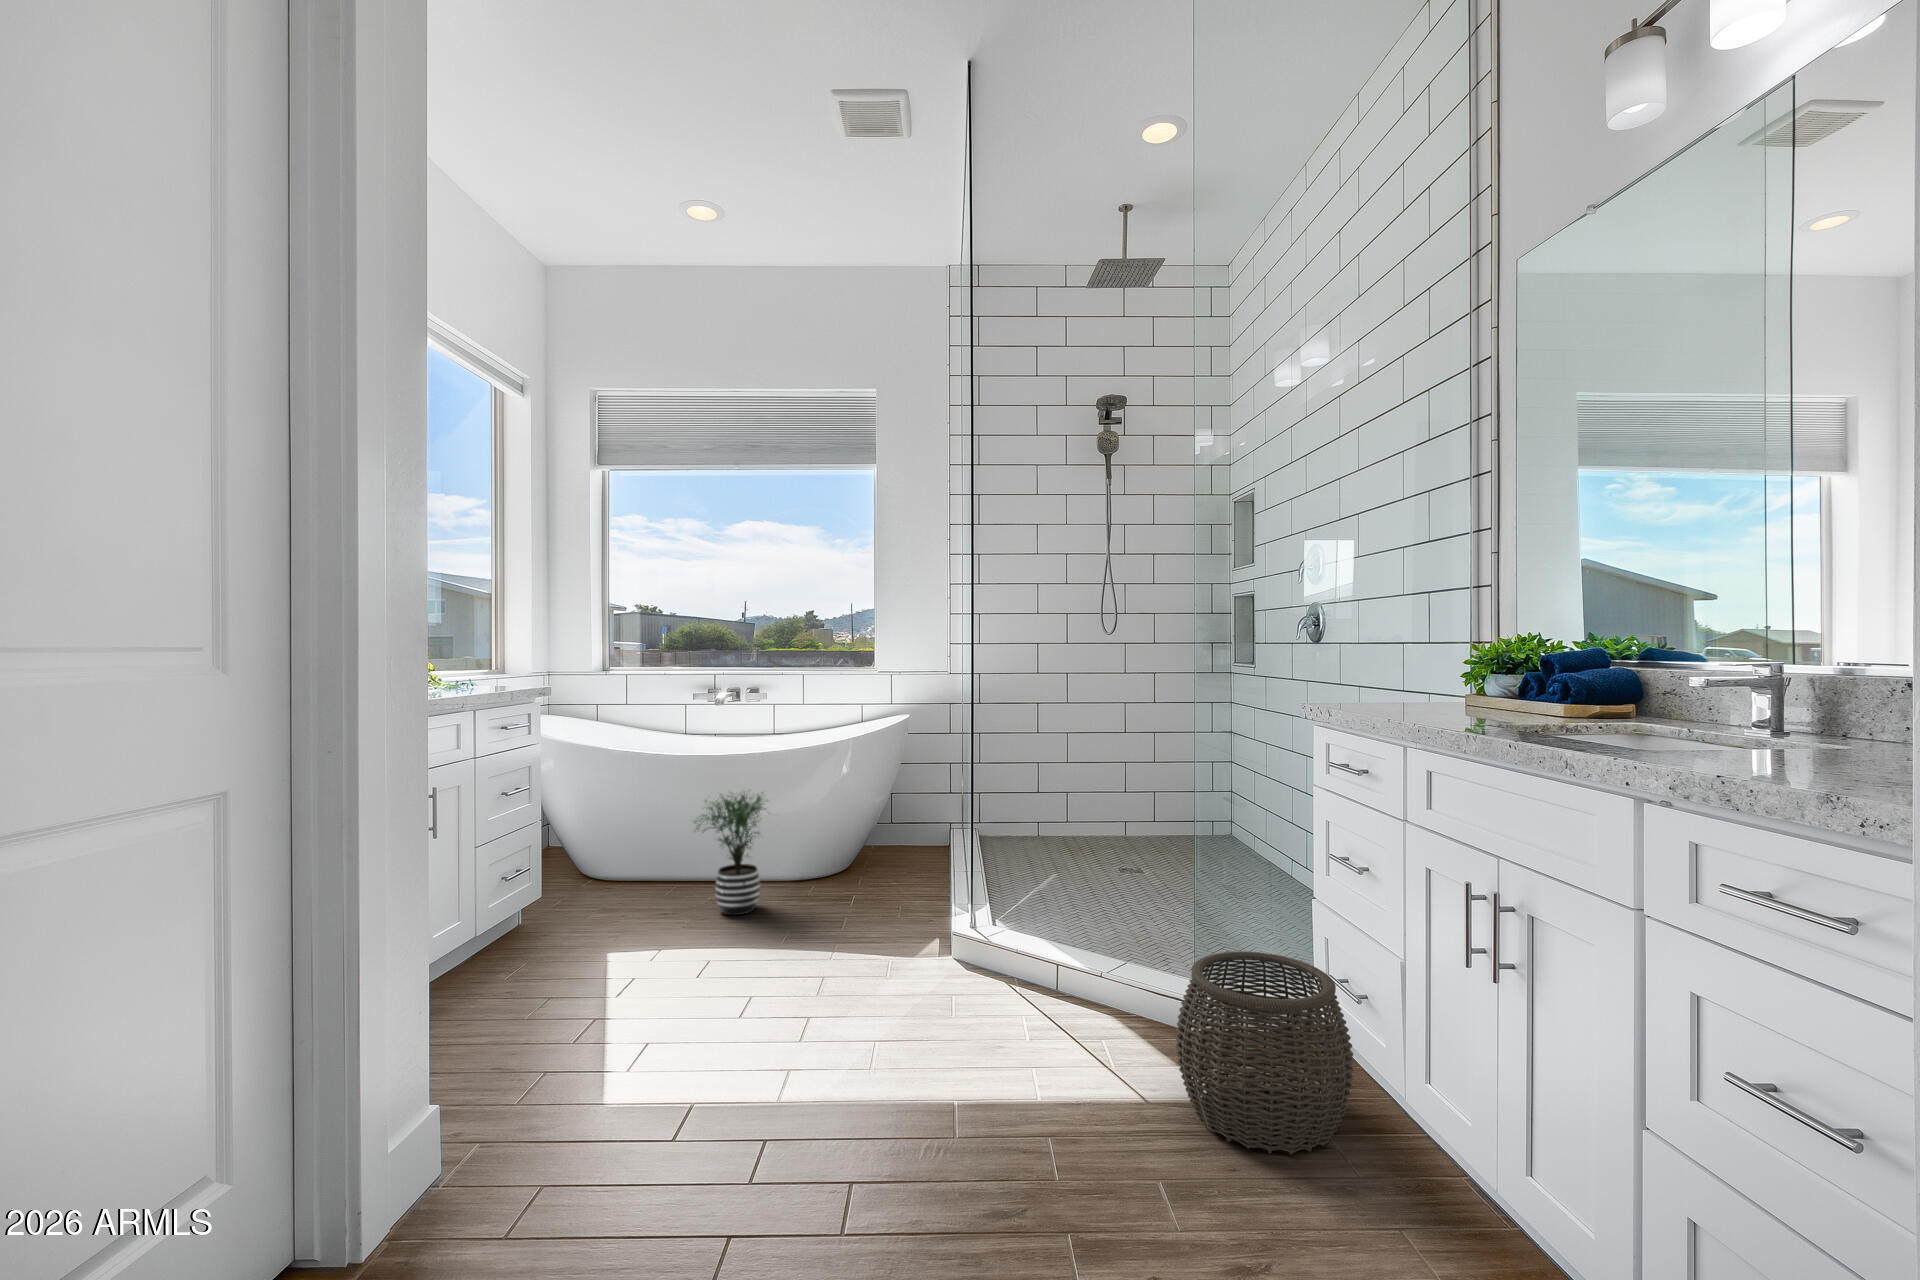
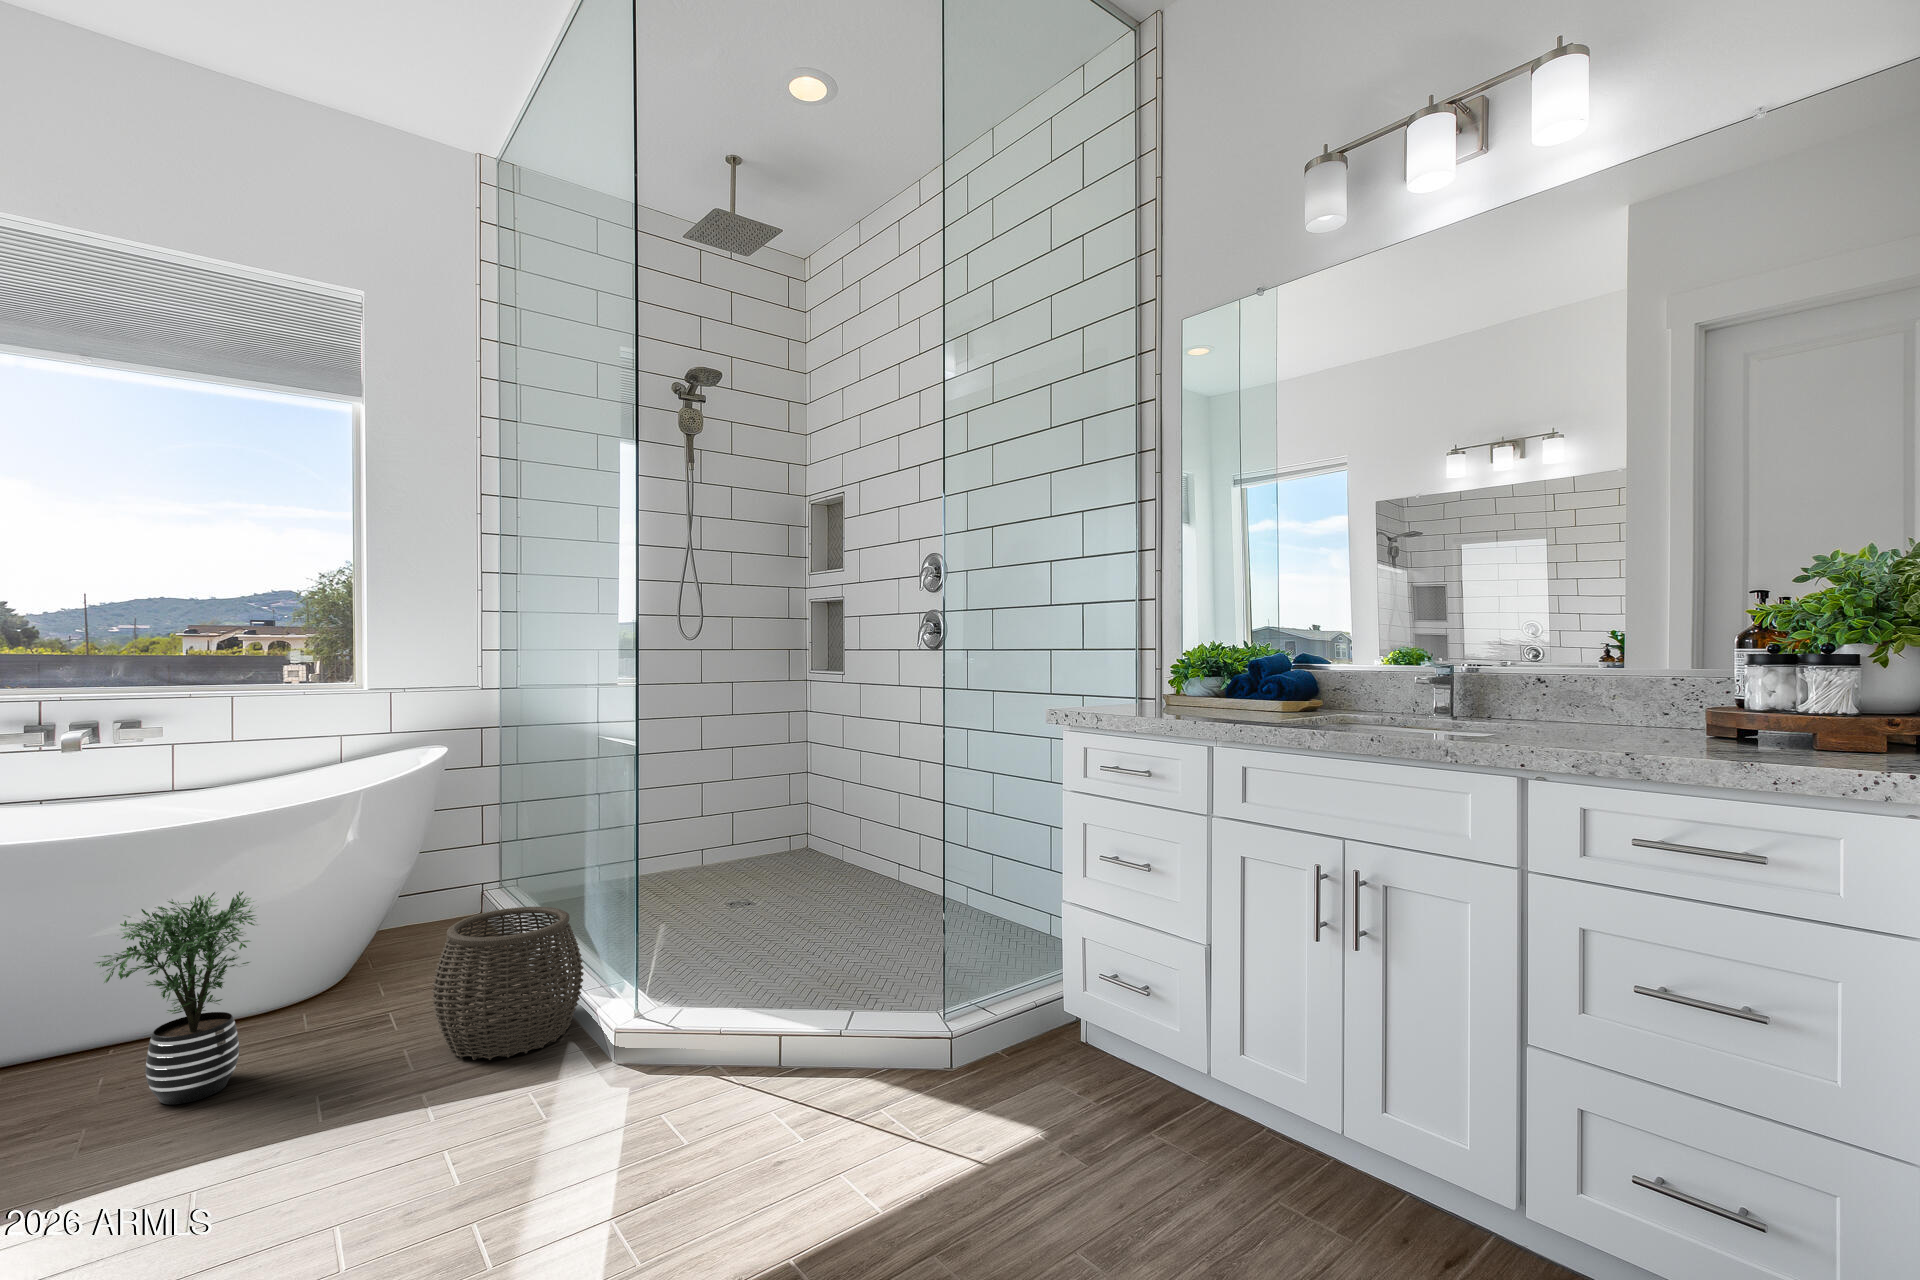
woven basket: present [1176,951,1354,1154] -> present [432,907,584,1060]

